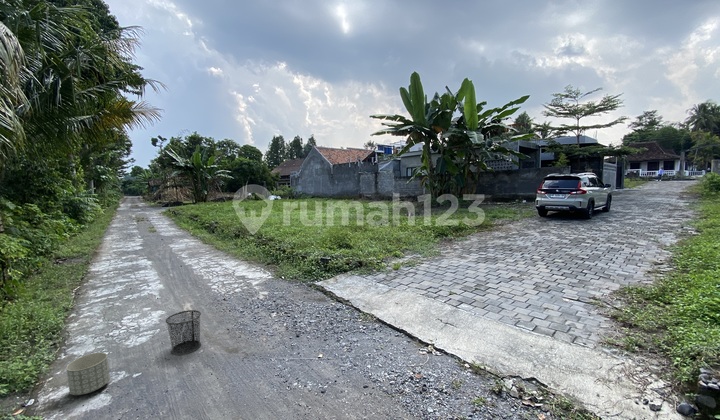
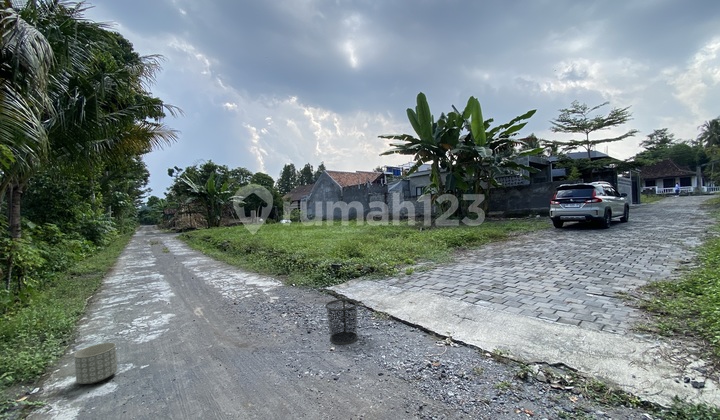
waste bin: present [166,310,201,355] -> present [326,299,358,344]

